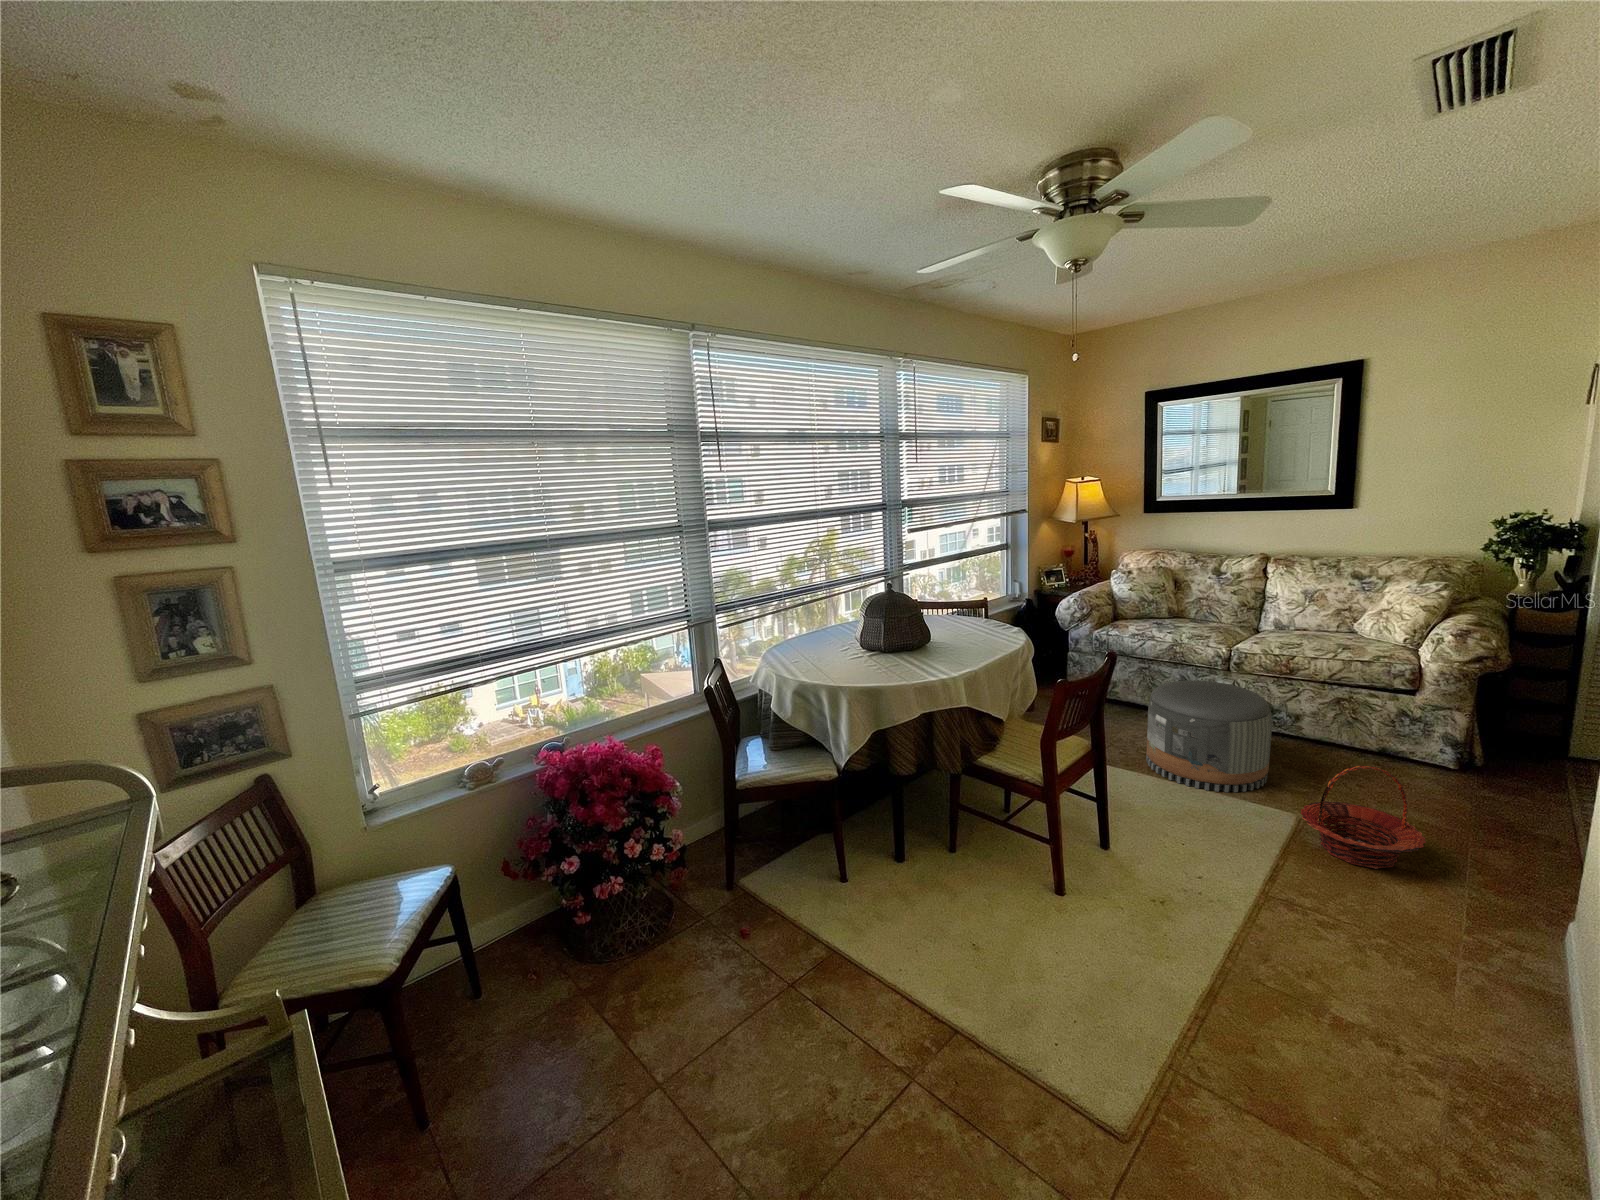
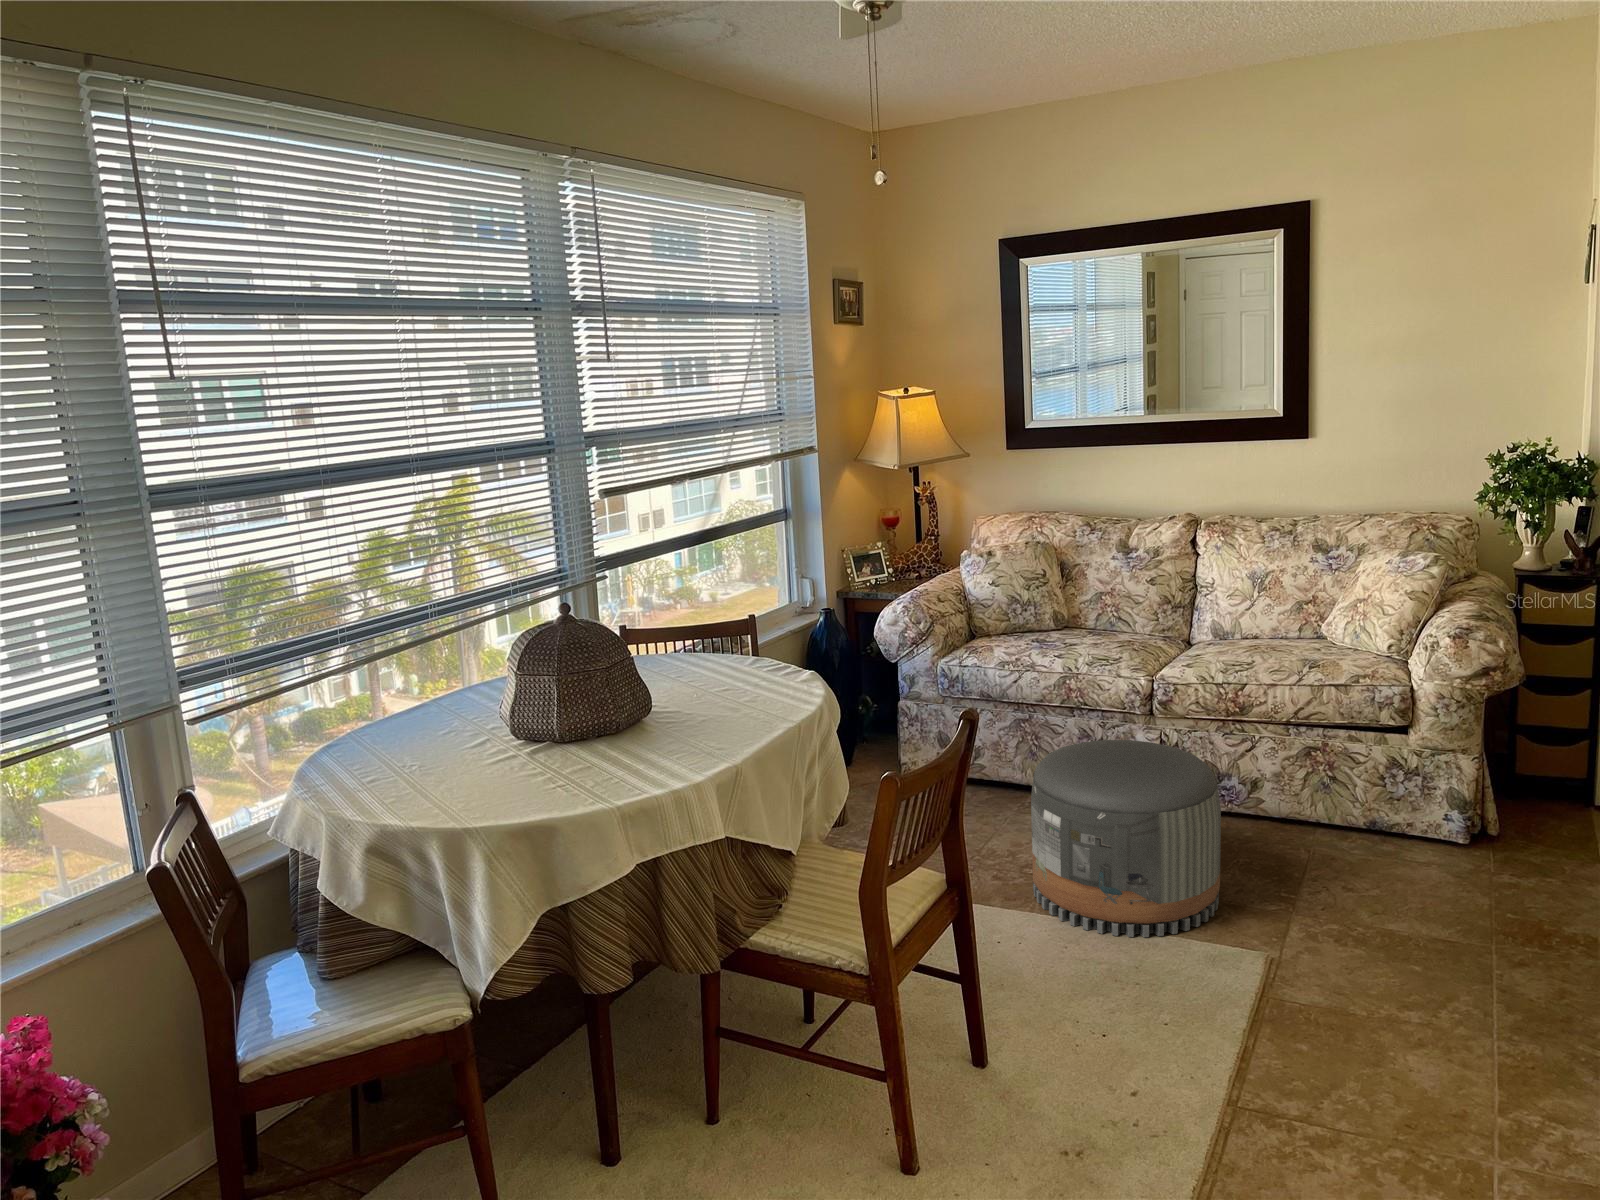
basket: present [1301,766,1426,869] -> none [1273,872,1452,1047]

